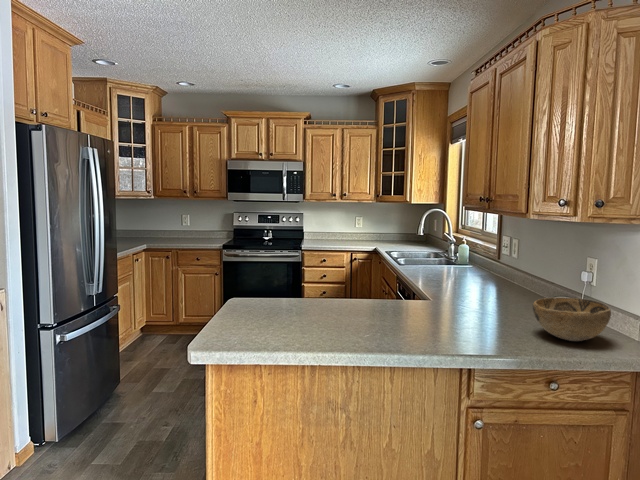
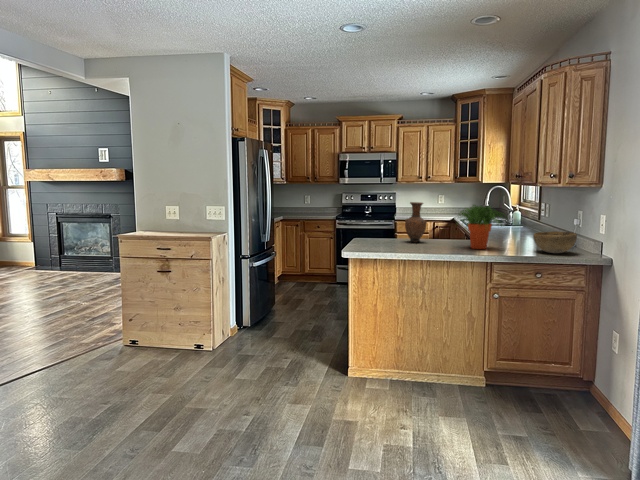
vase: none [312,241,348,311] -> present [405,202,427,242]
potted plant: none [397,250,491,331] -> present [458,205,502,249]

